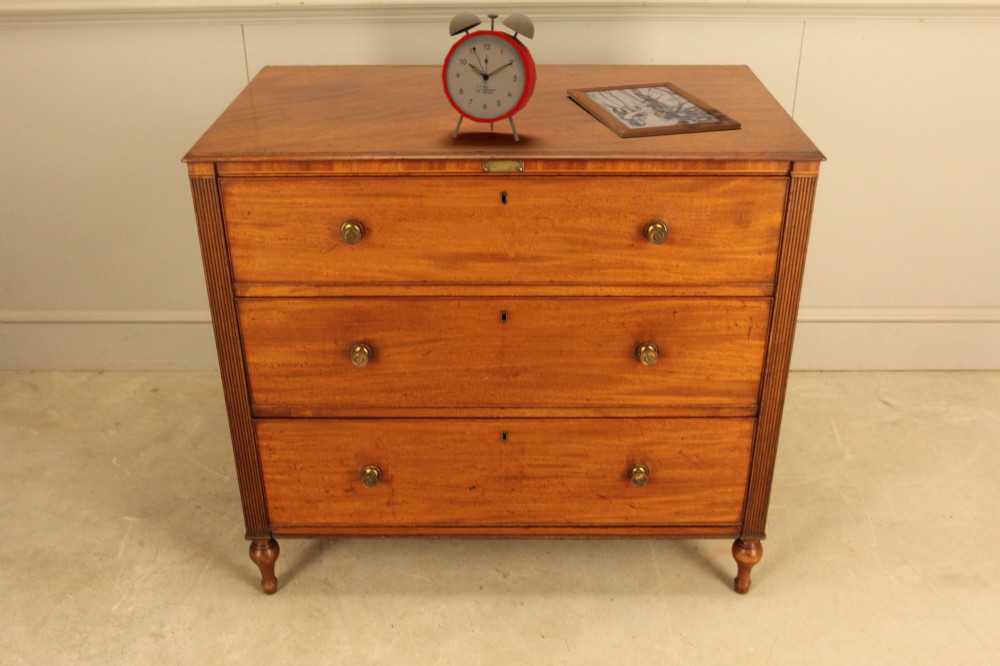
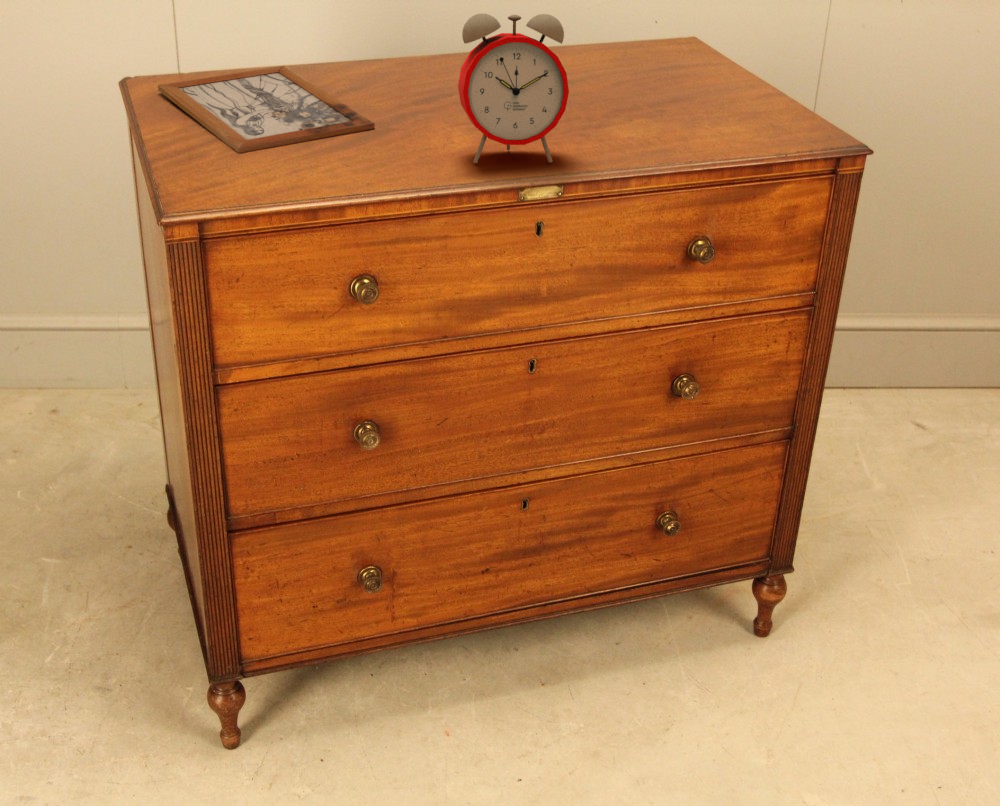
picture frame: present [567,82,741,138] -> present [158,66,375,153]

